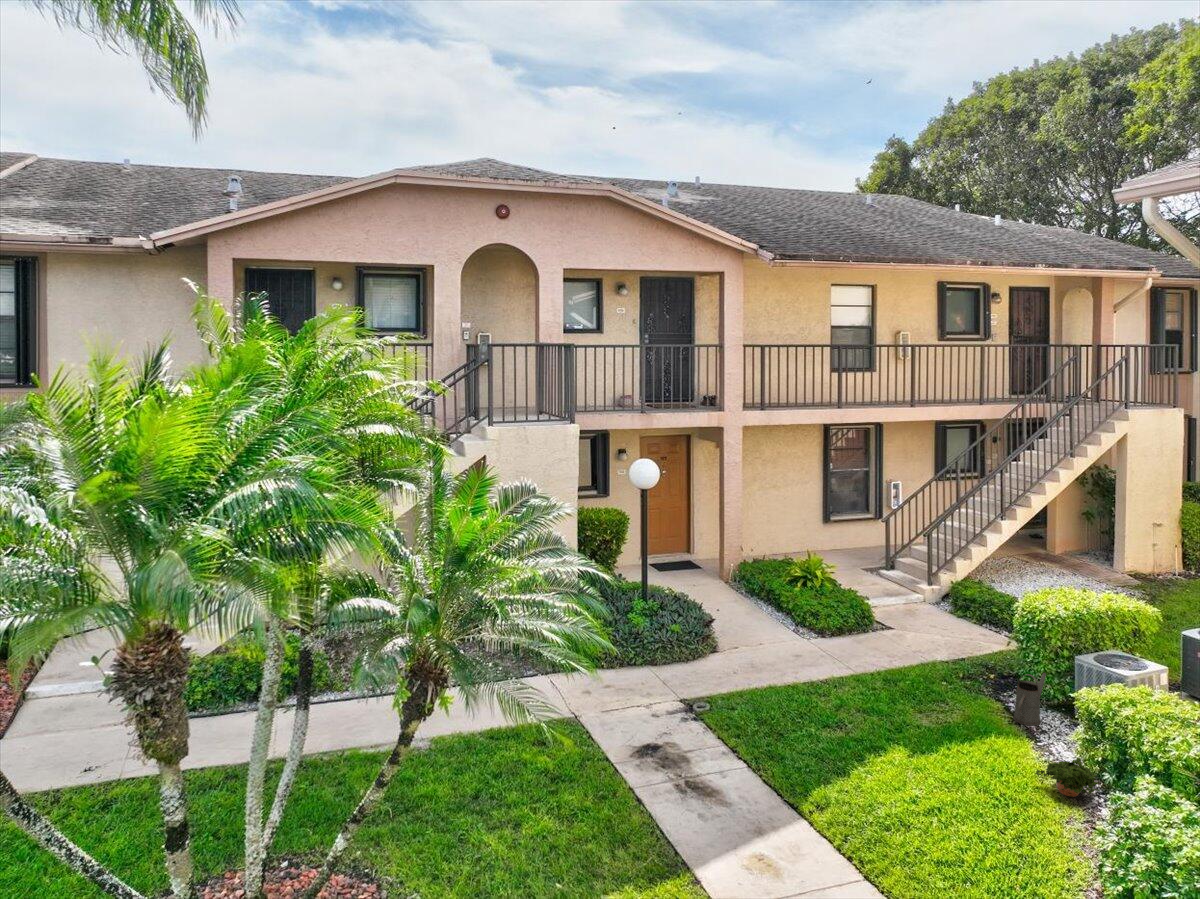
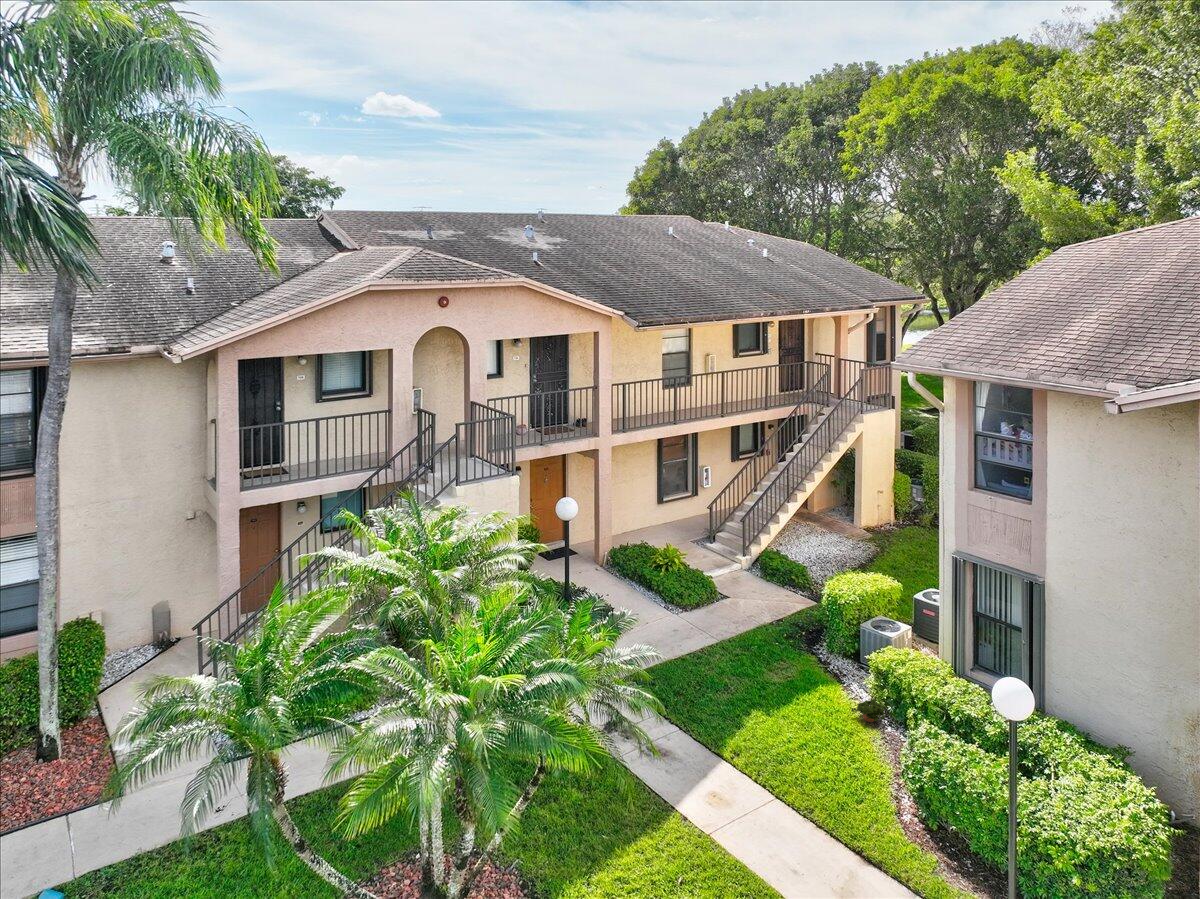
watering can: present [1013,673,1046,726] -> none [826,635,843,672]

